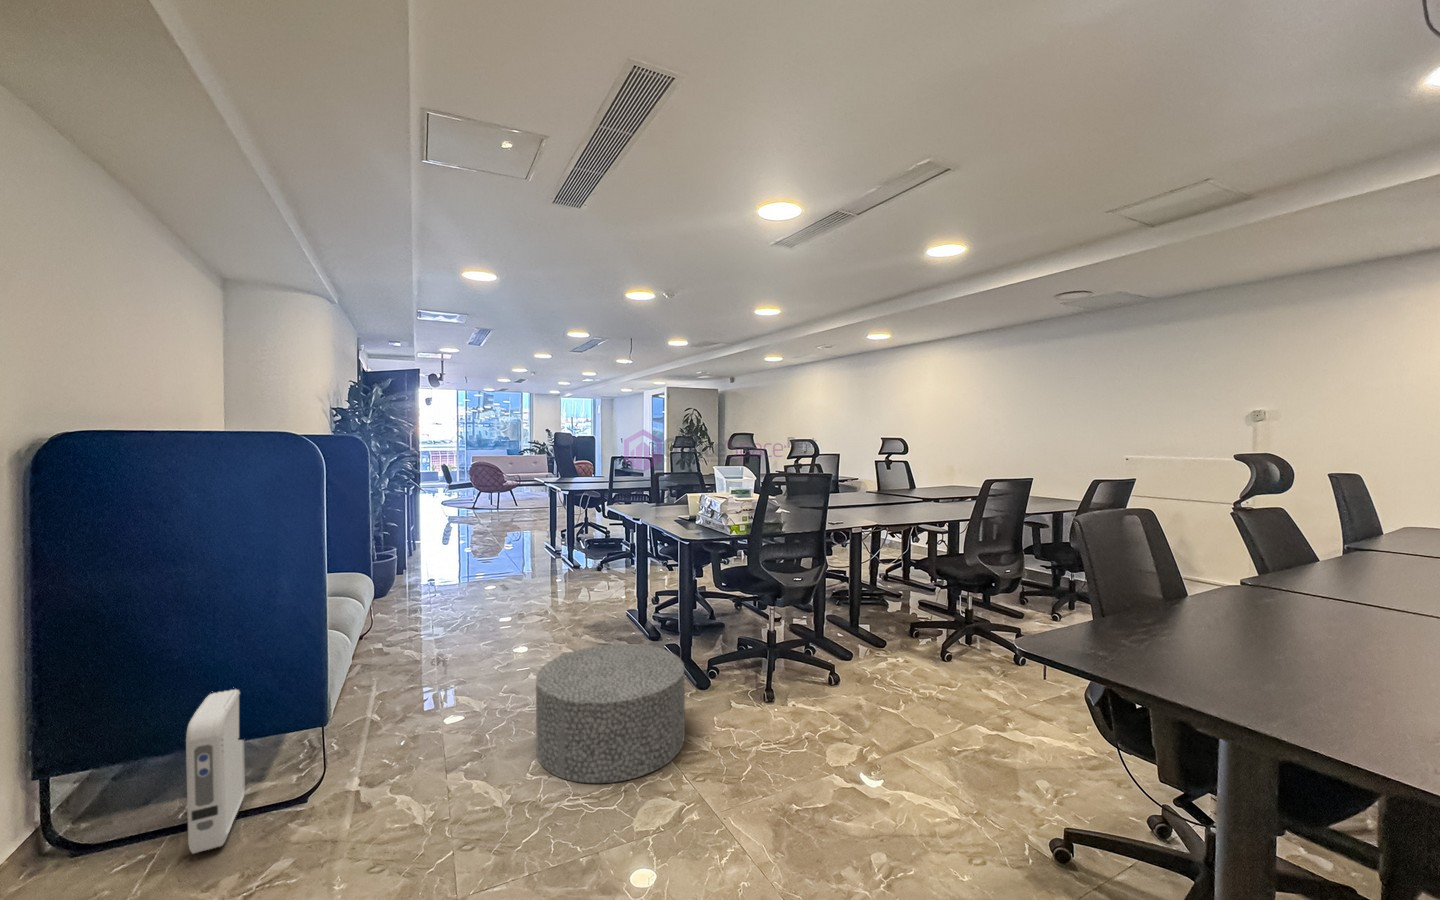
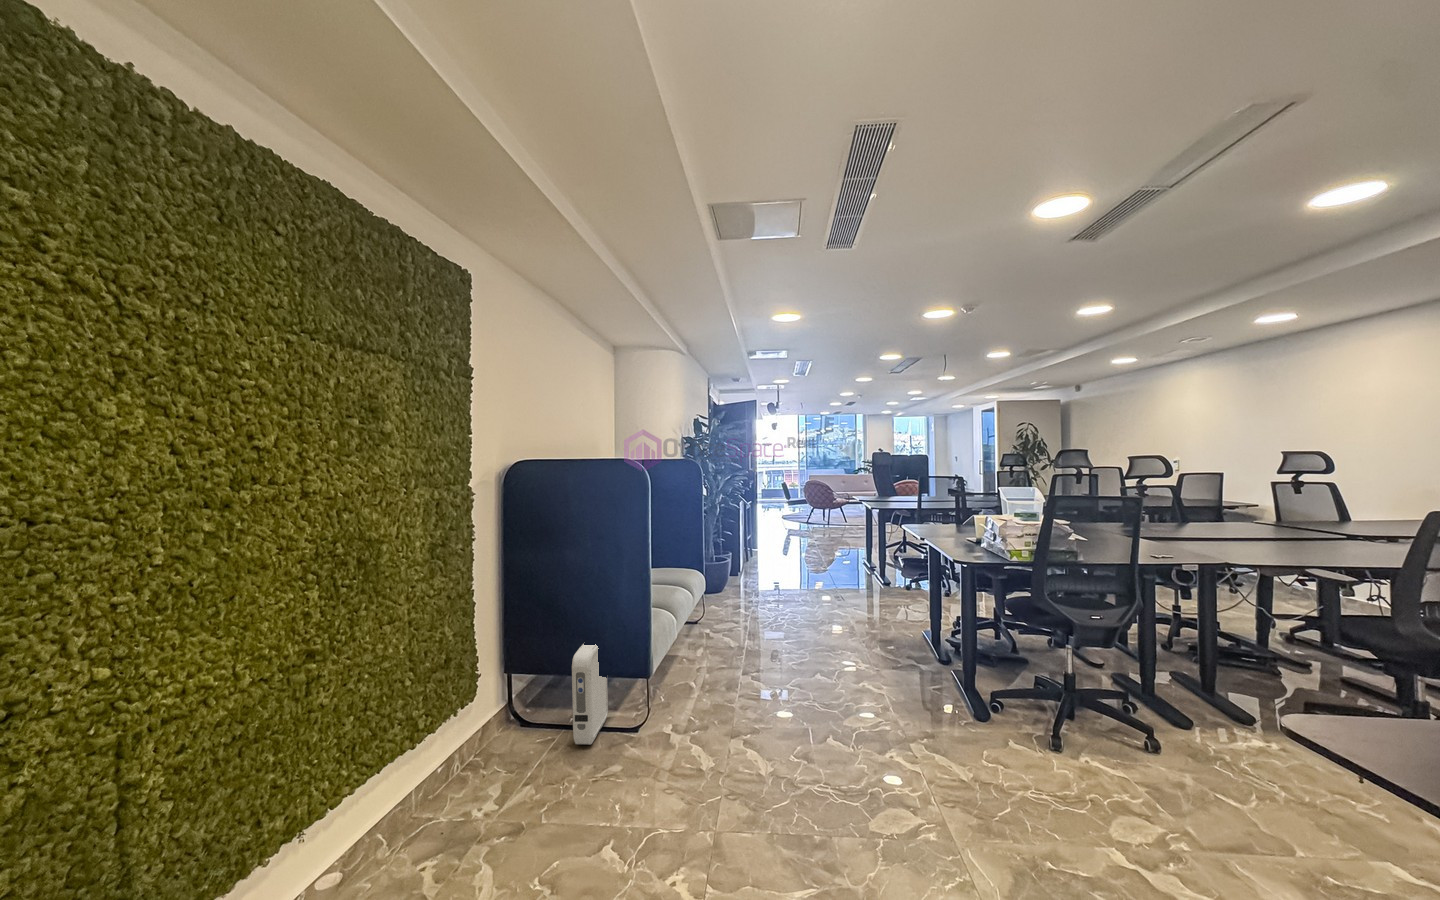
ottoman: present [536,644,685,783] -> none [800,655,945,785]

